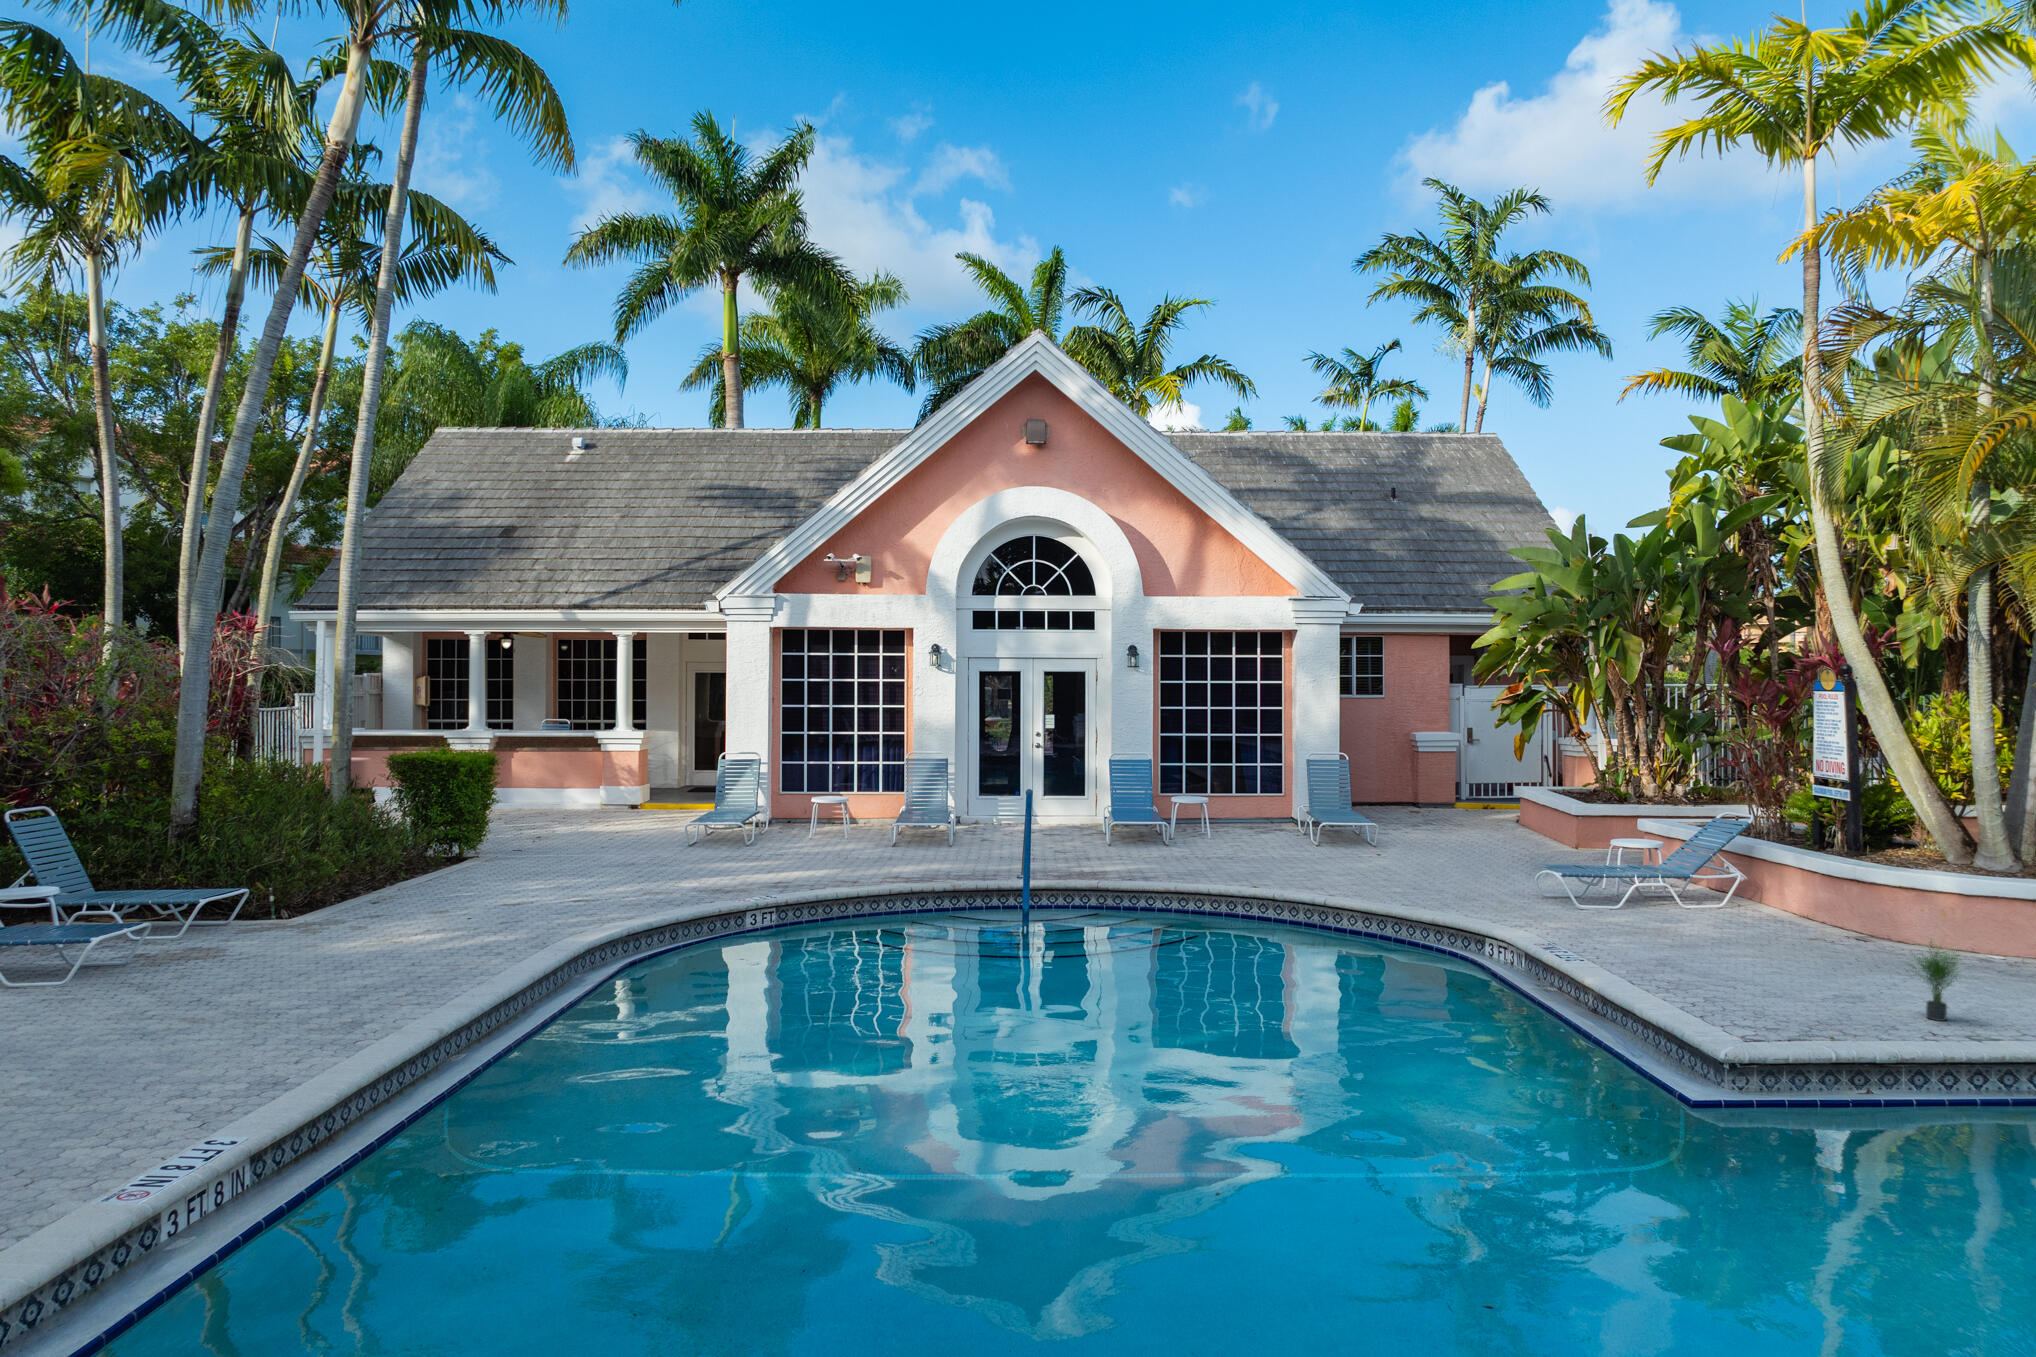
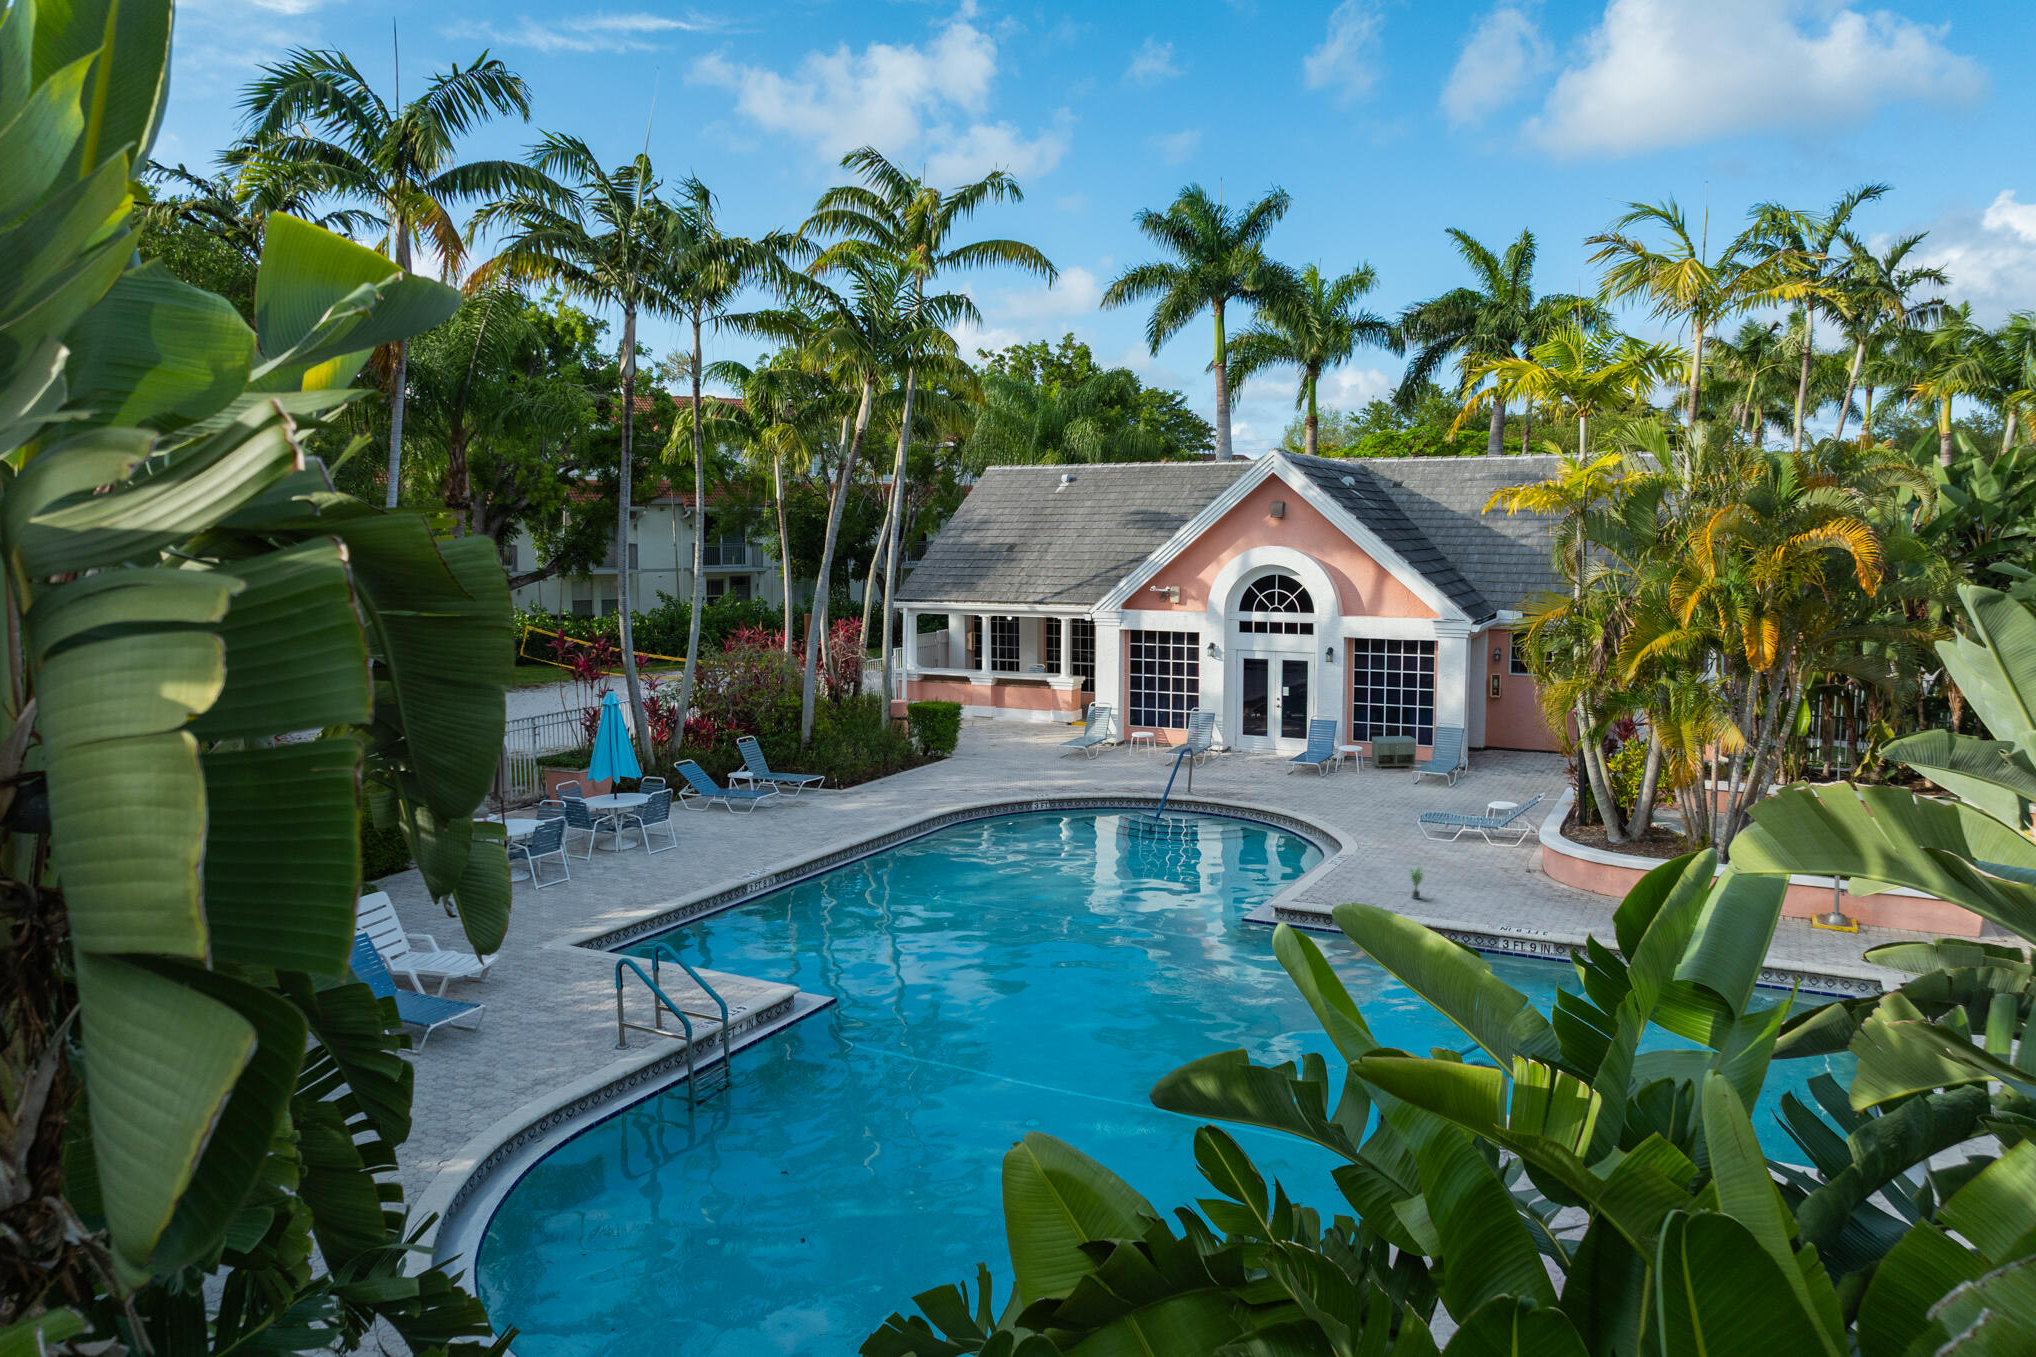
storage bench: none [1192,778,1258,828] -> present [1372,736,1416,769]

